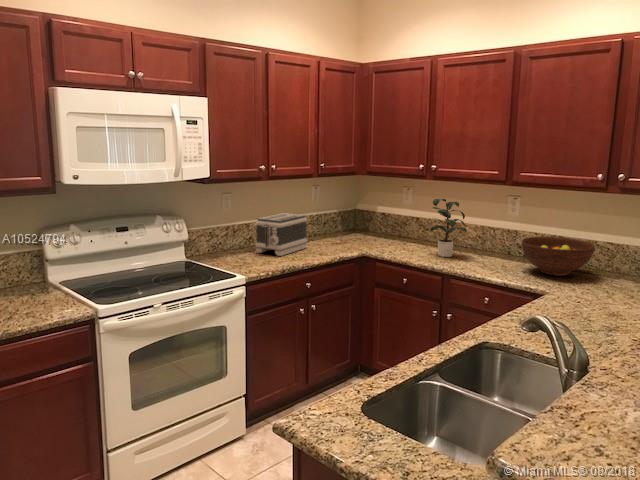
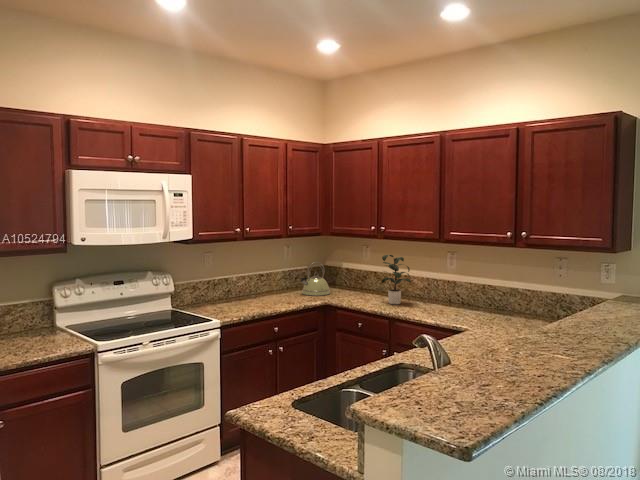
kettle: none [332,205,366,245] -> present [301,262,330,296]
toaster: present [256,213,308,256] -> none [233,269,278,305]
fruit bowl: present [522,237,595,276] -> none [453,285,512,317]

